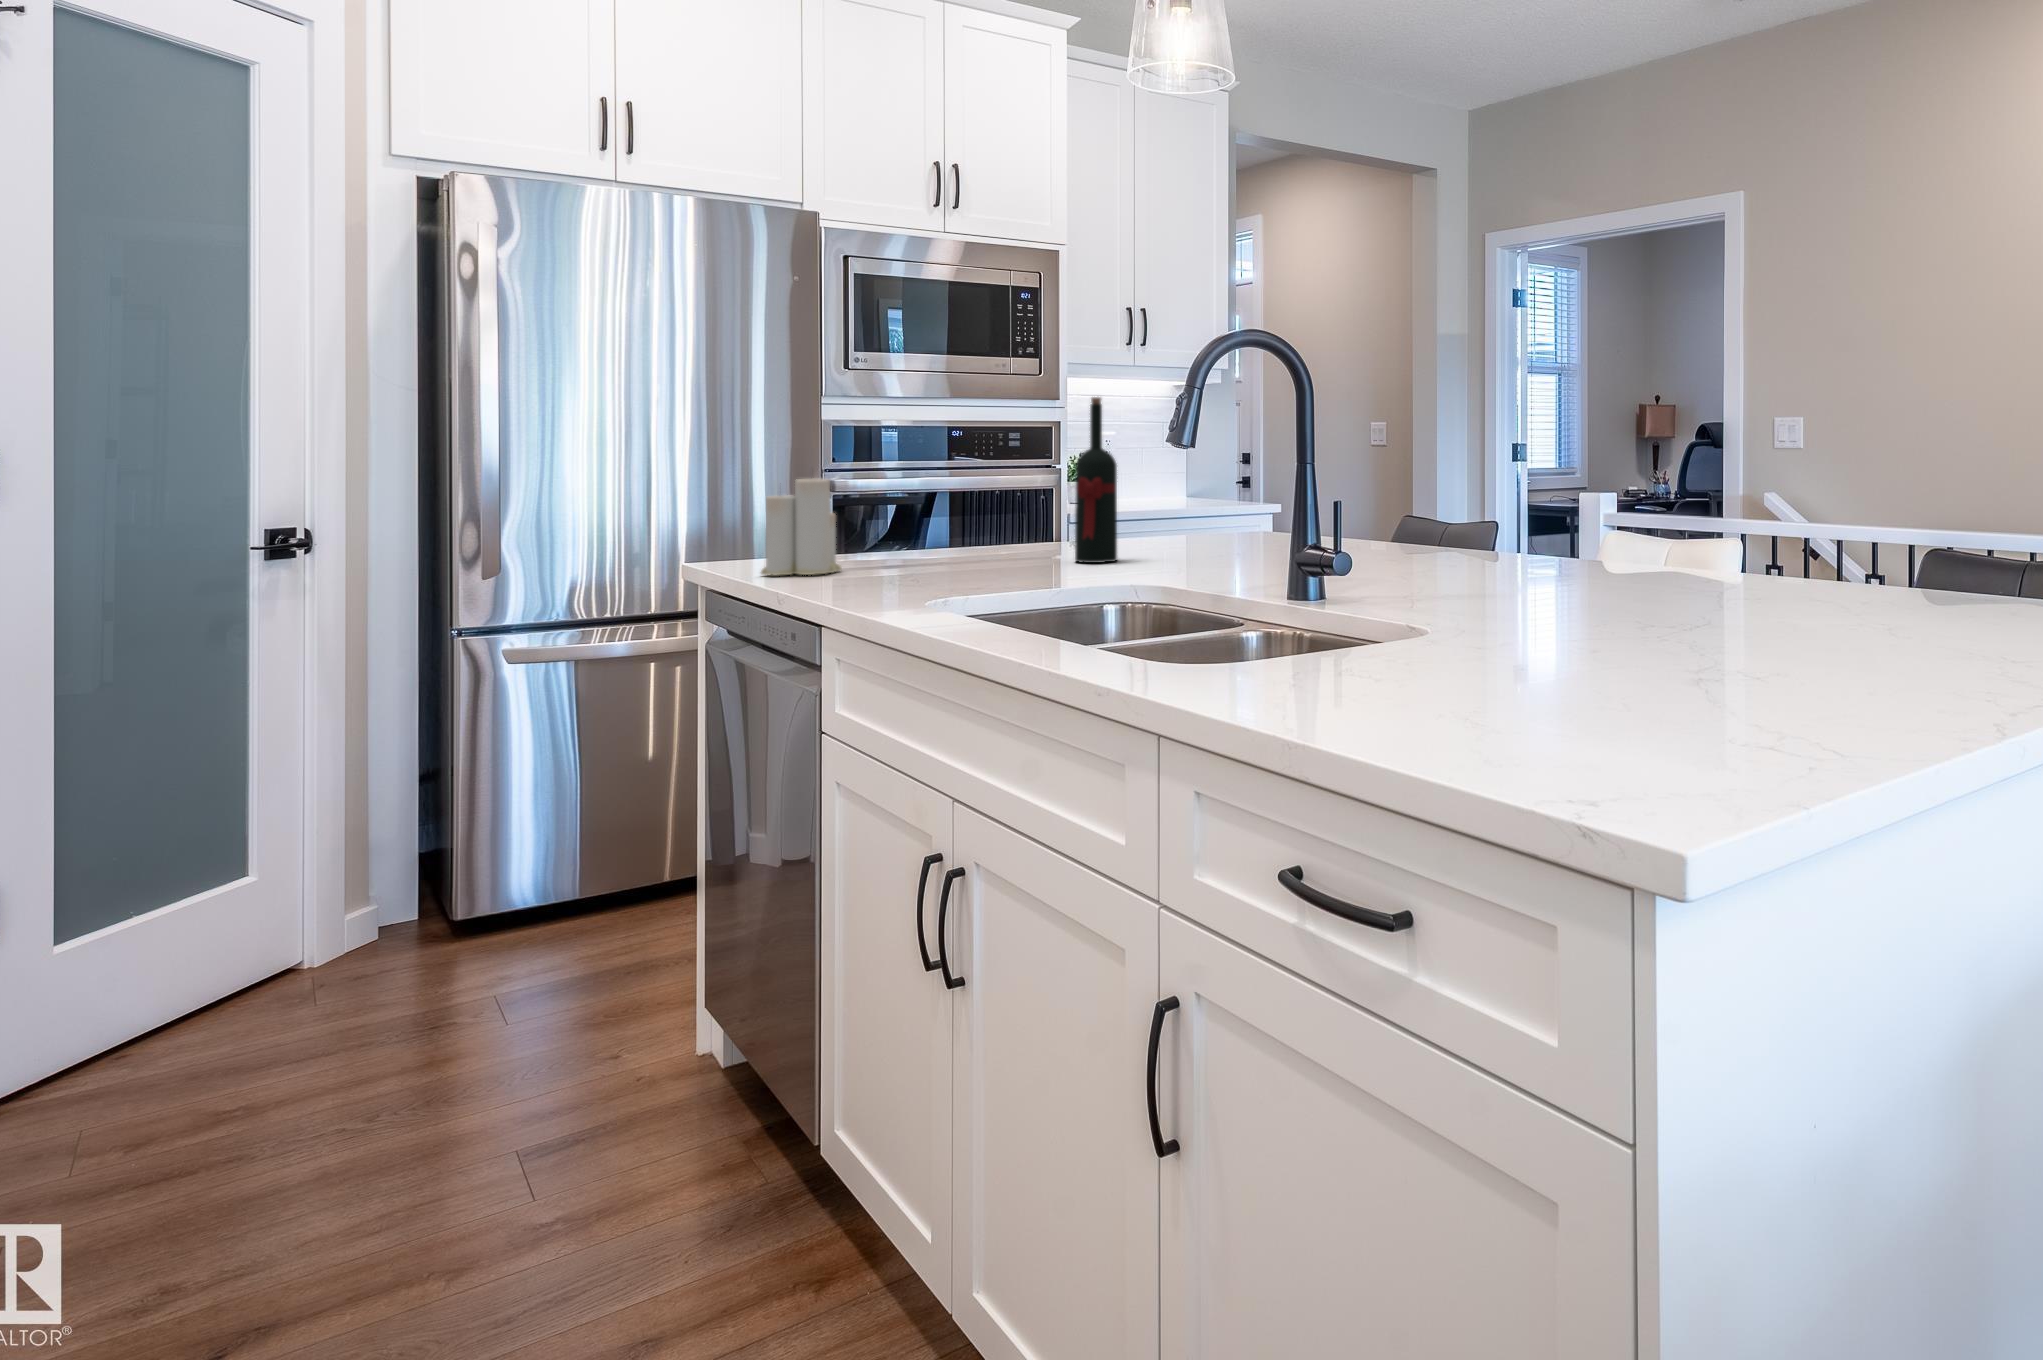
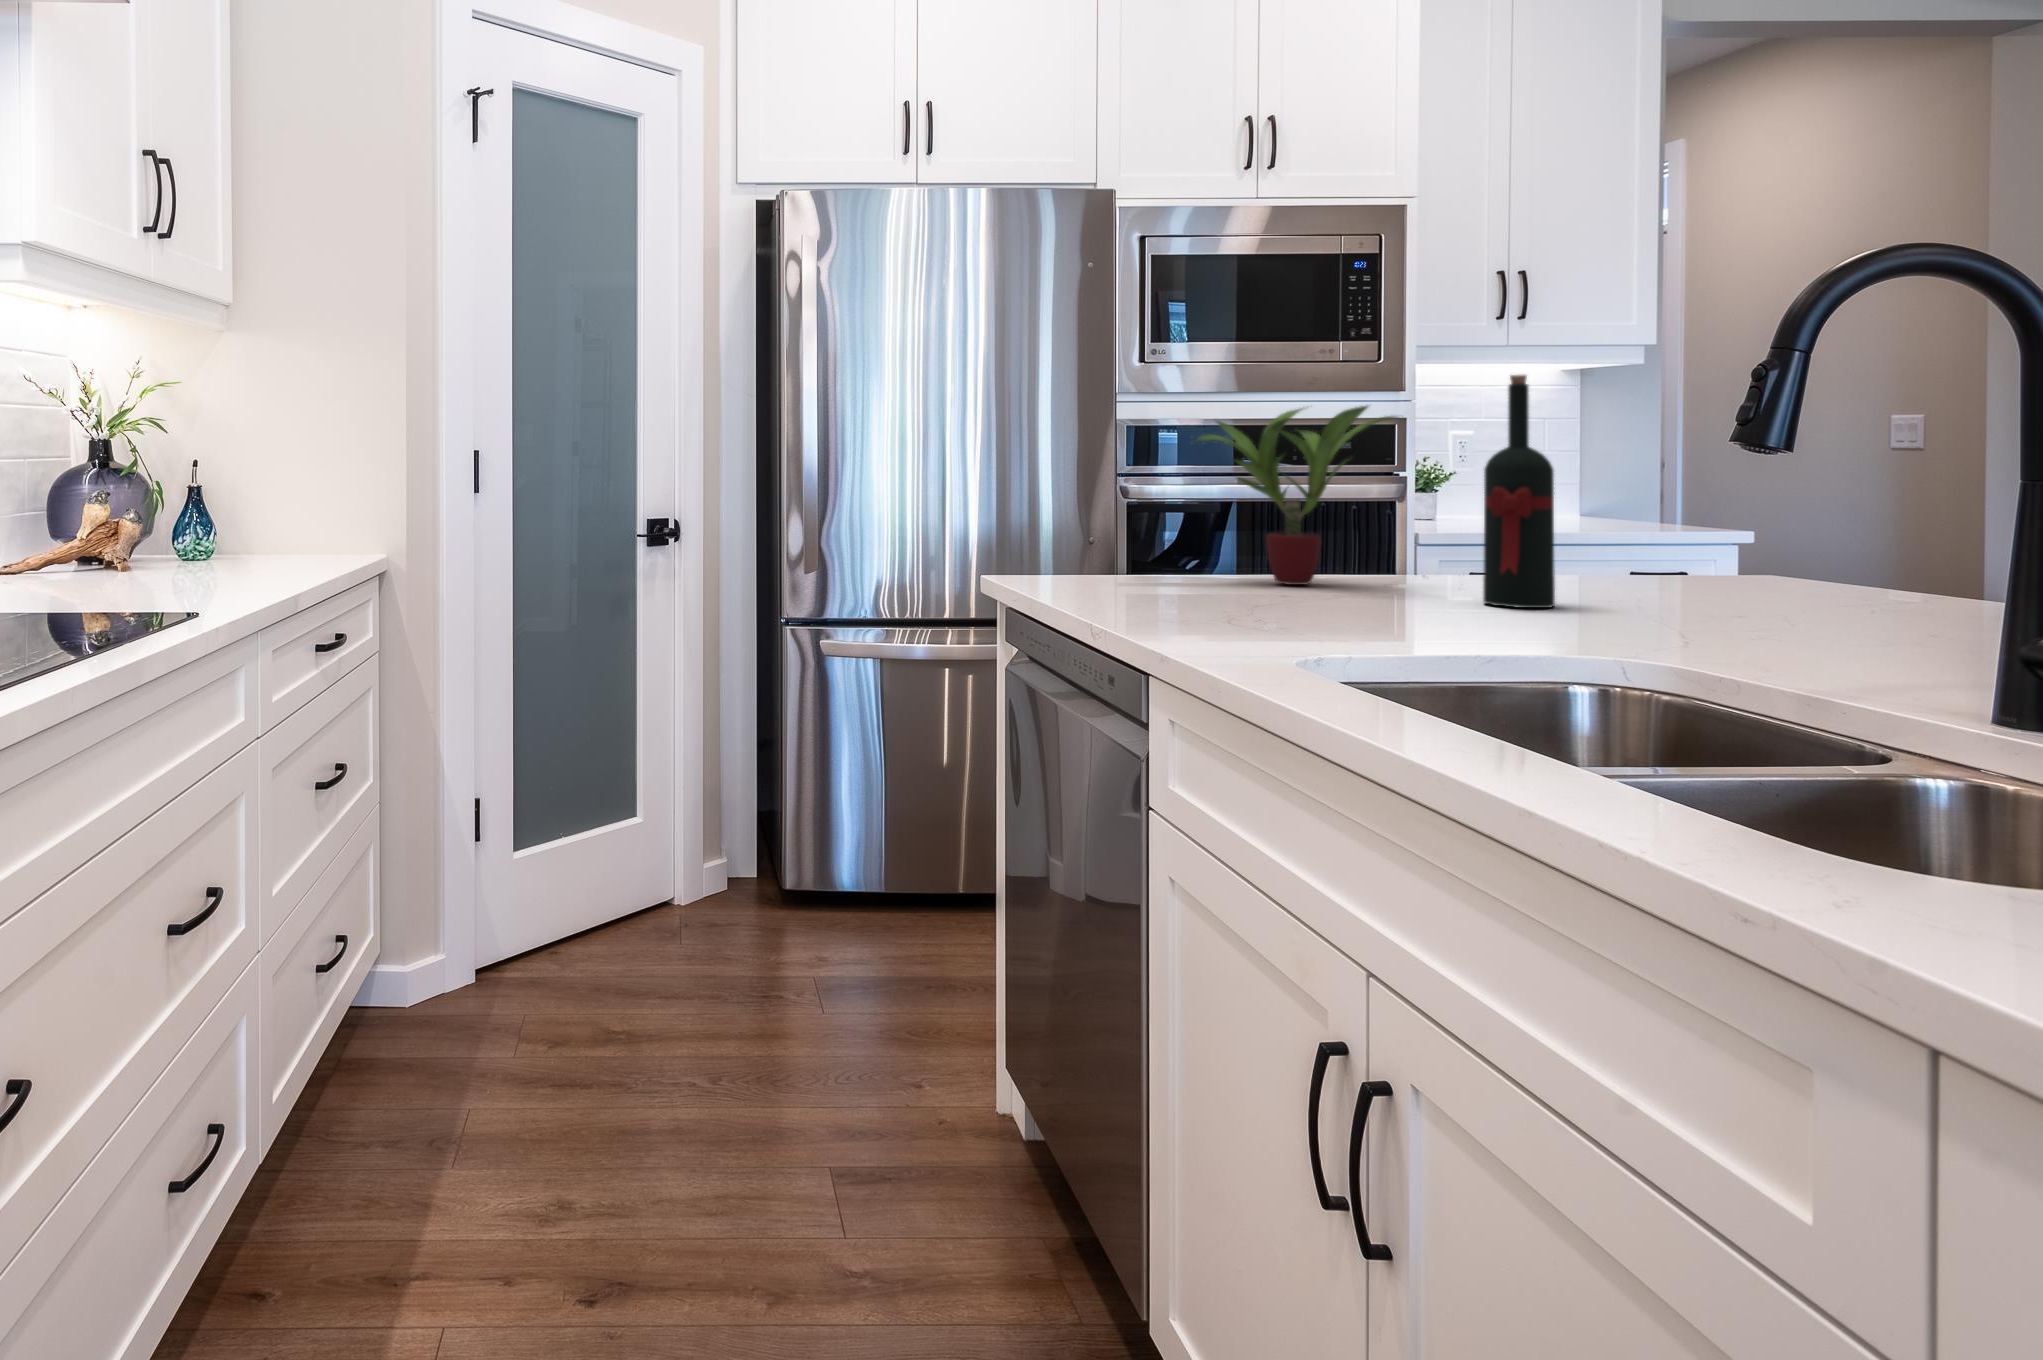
potted plant: none [872,415,1031,558] -> present [1197,406,1396,585]
candle: present [761,479,842,575] -> none [1066,469,1160,597]

